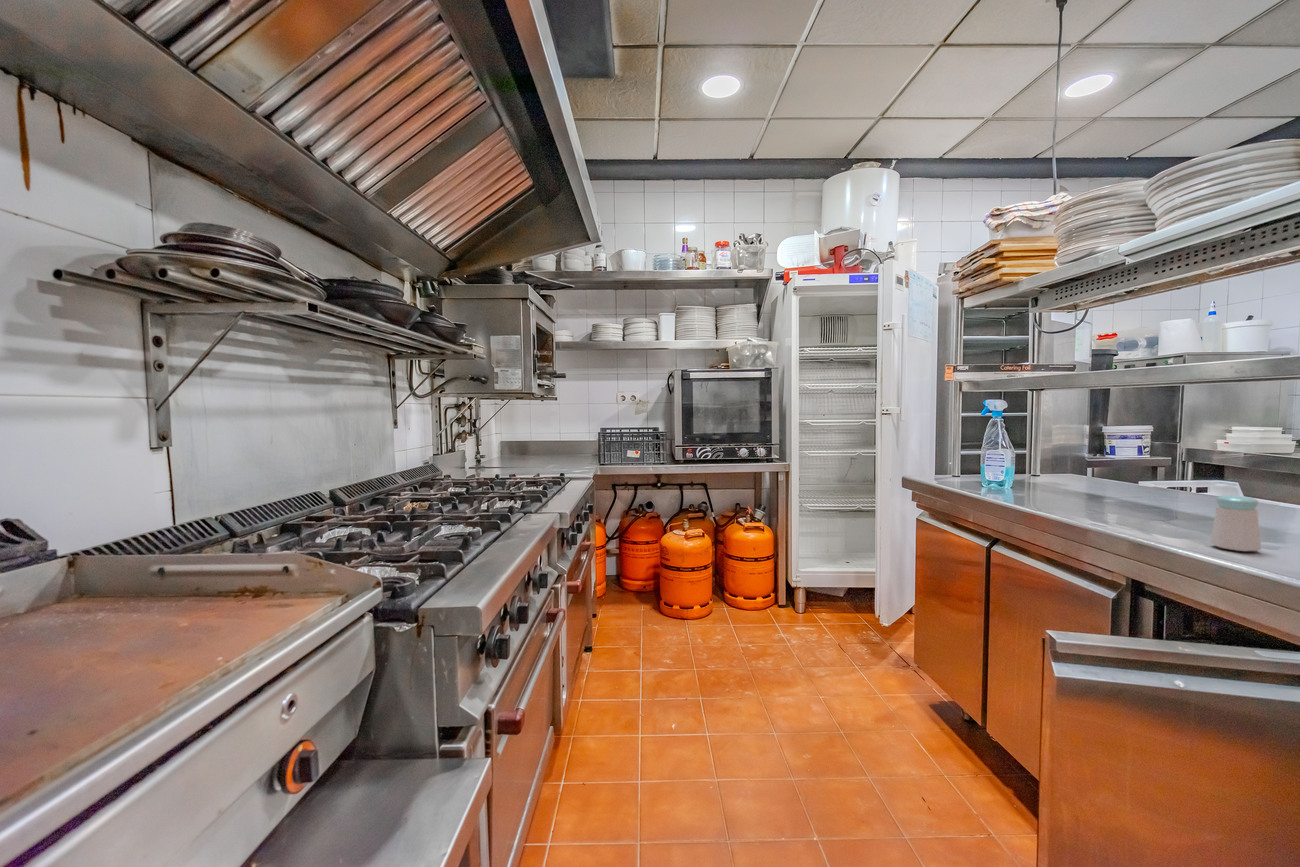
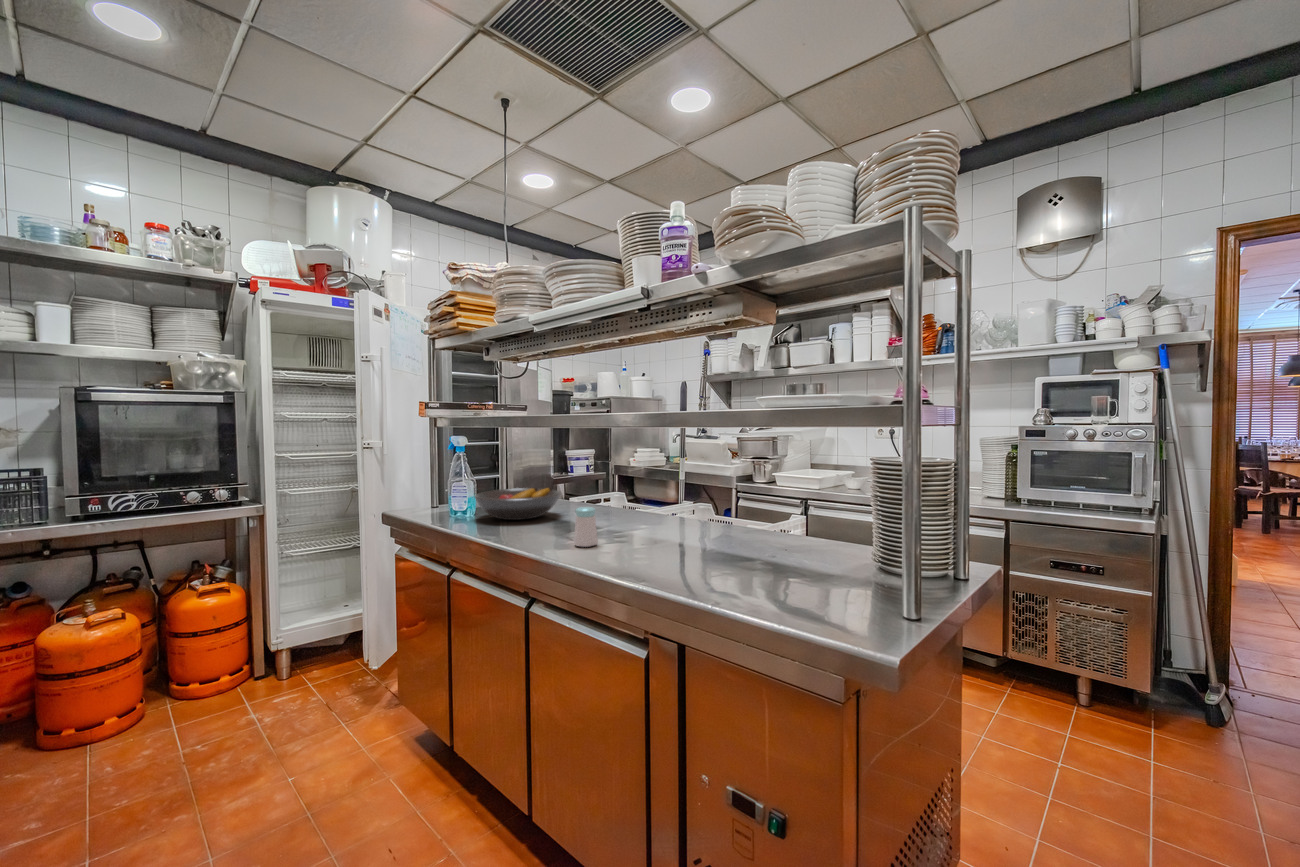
fruit bowl: none [1020,465,1152,503] -> present [475,487,561,520]

